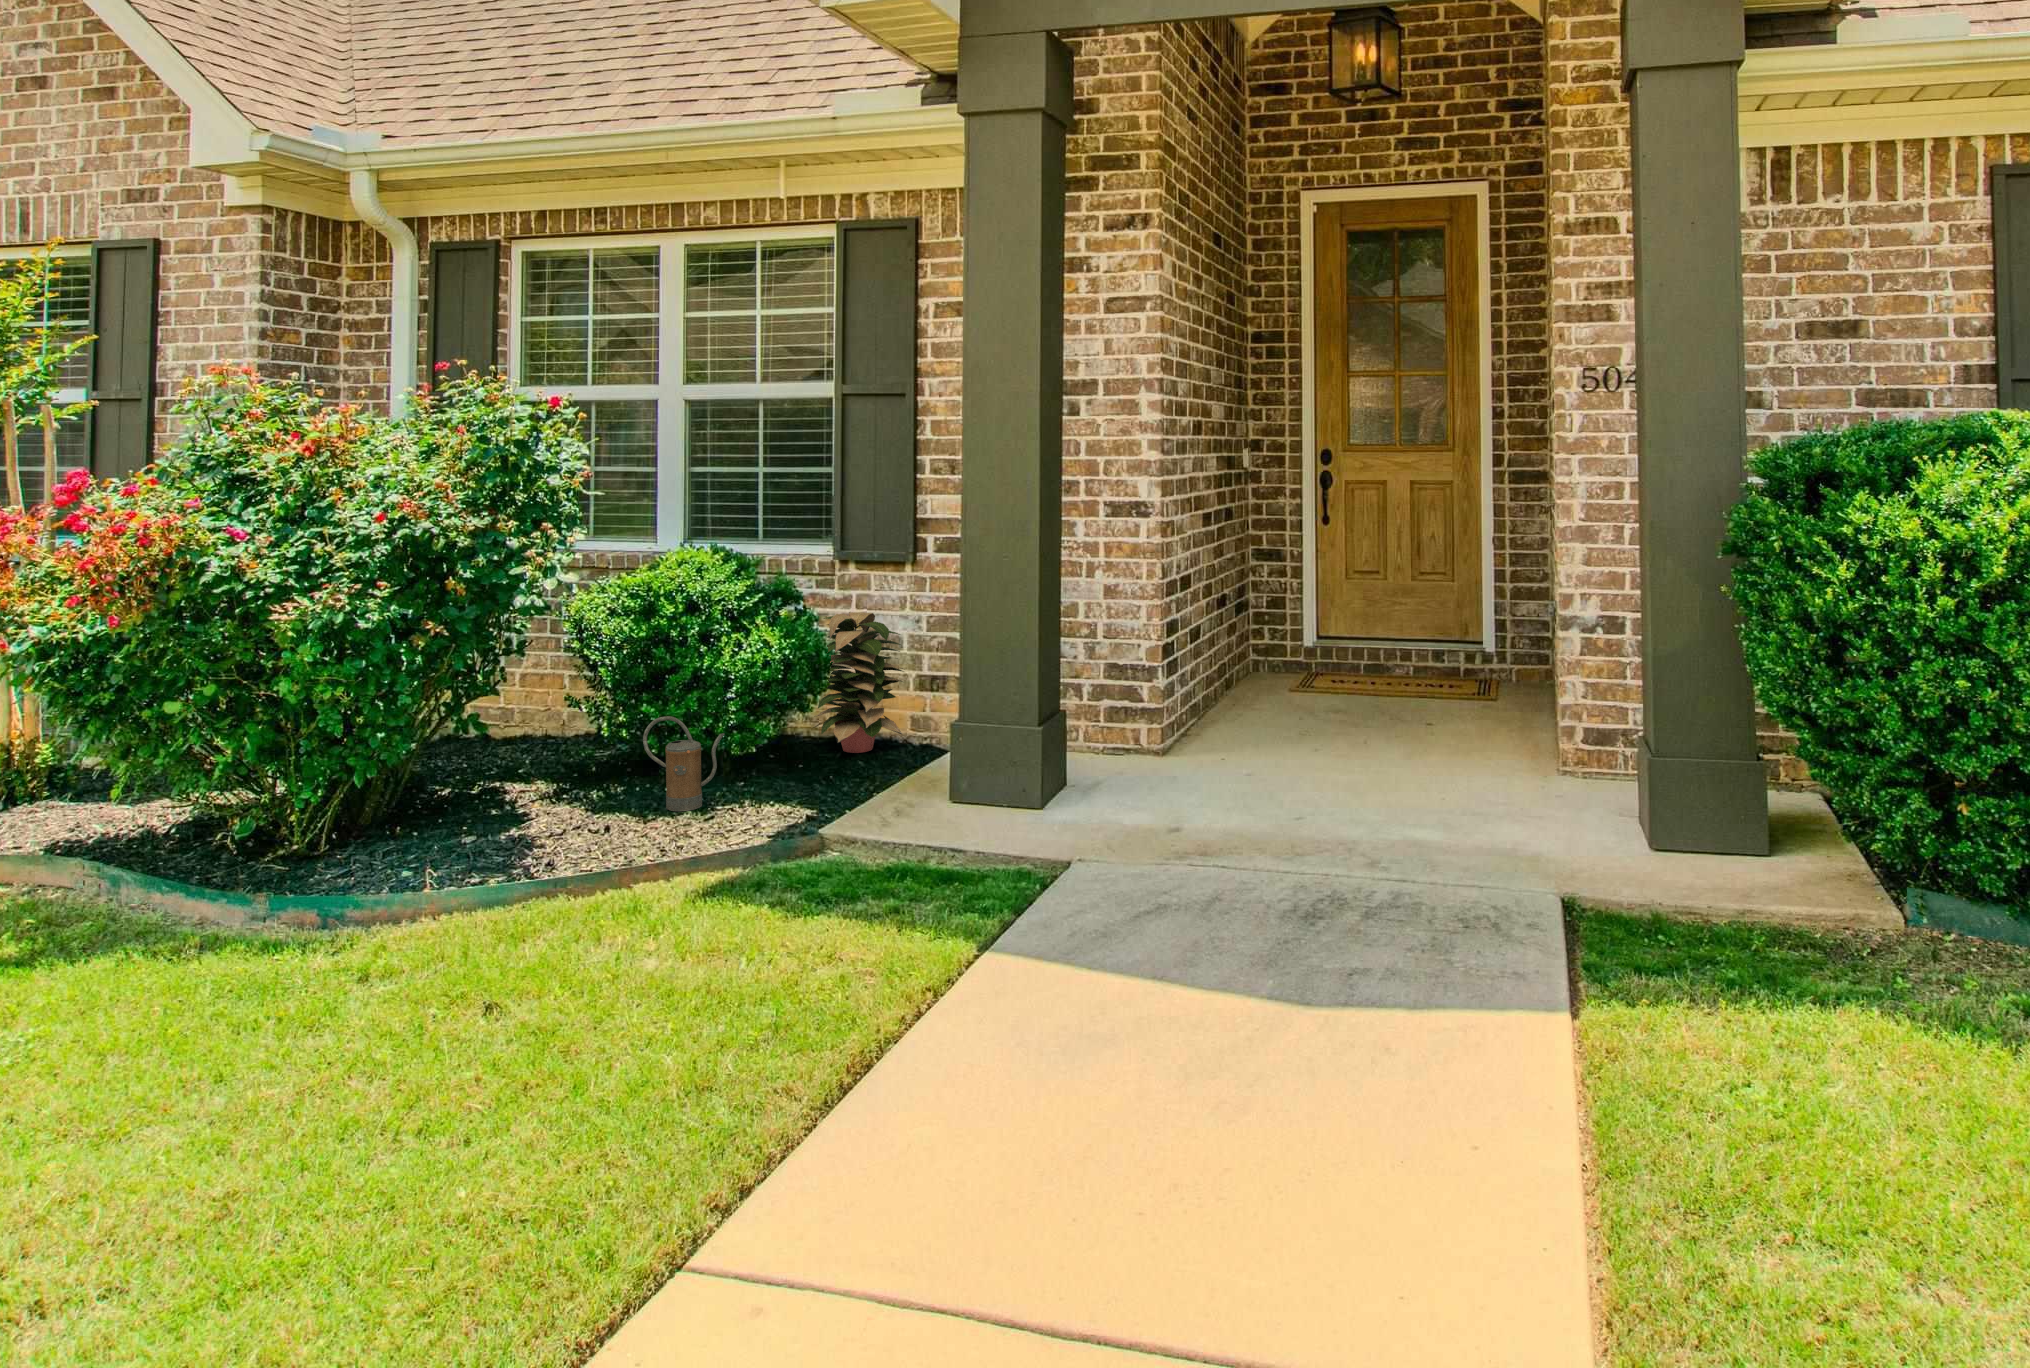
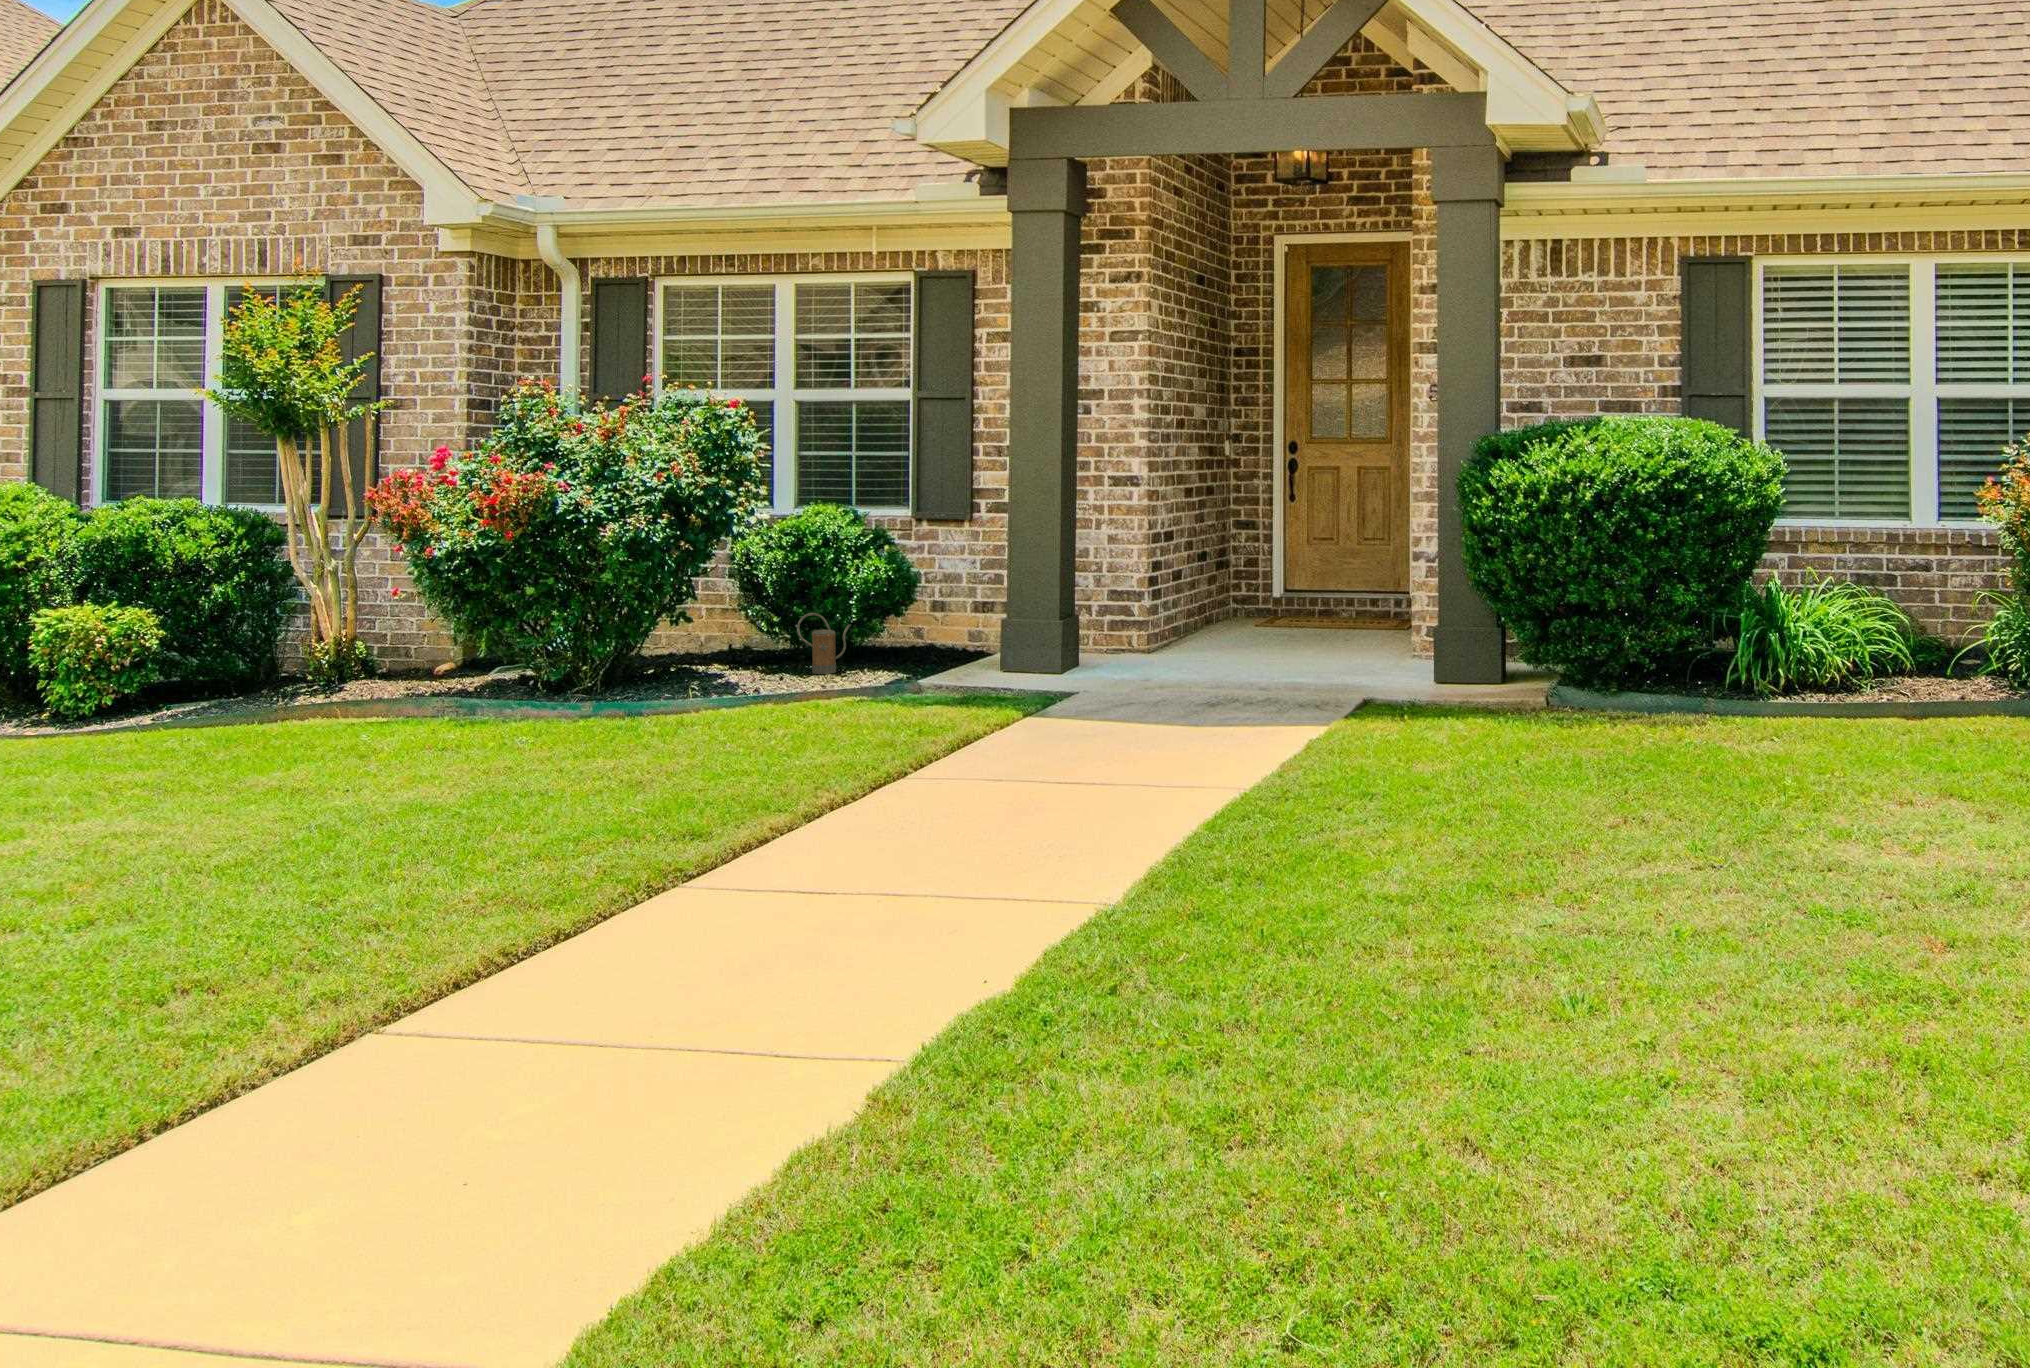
decorative plant: present [815,612,904,753] -> none [896,555,966,653]

